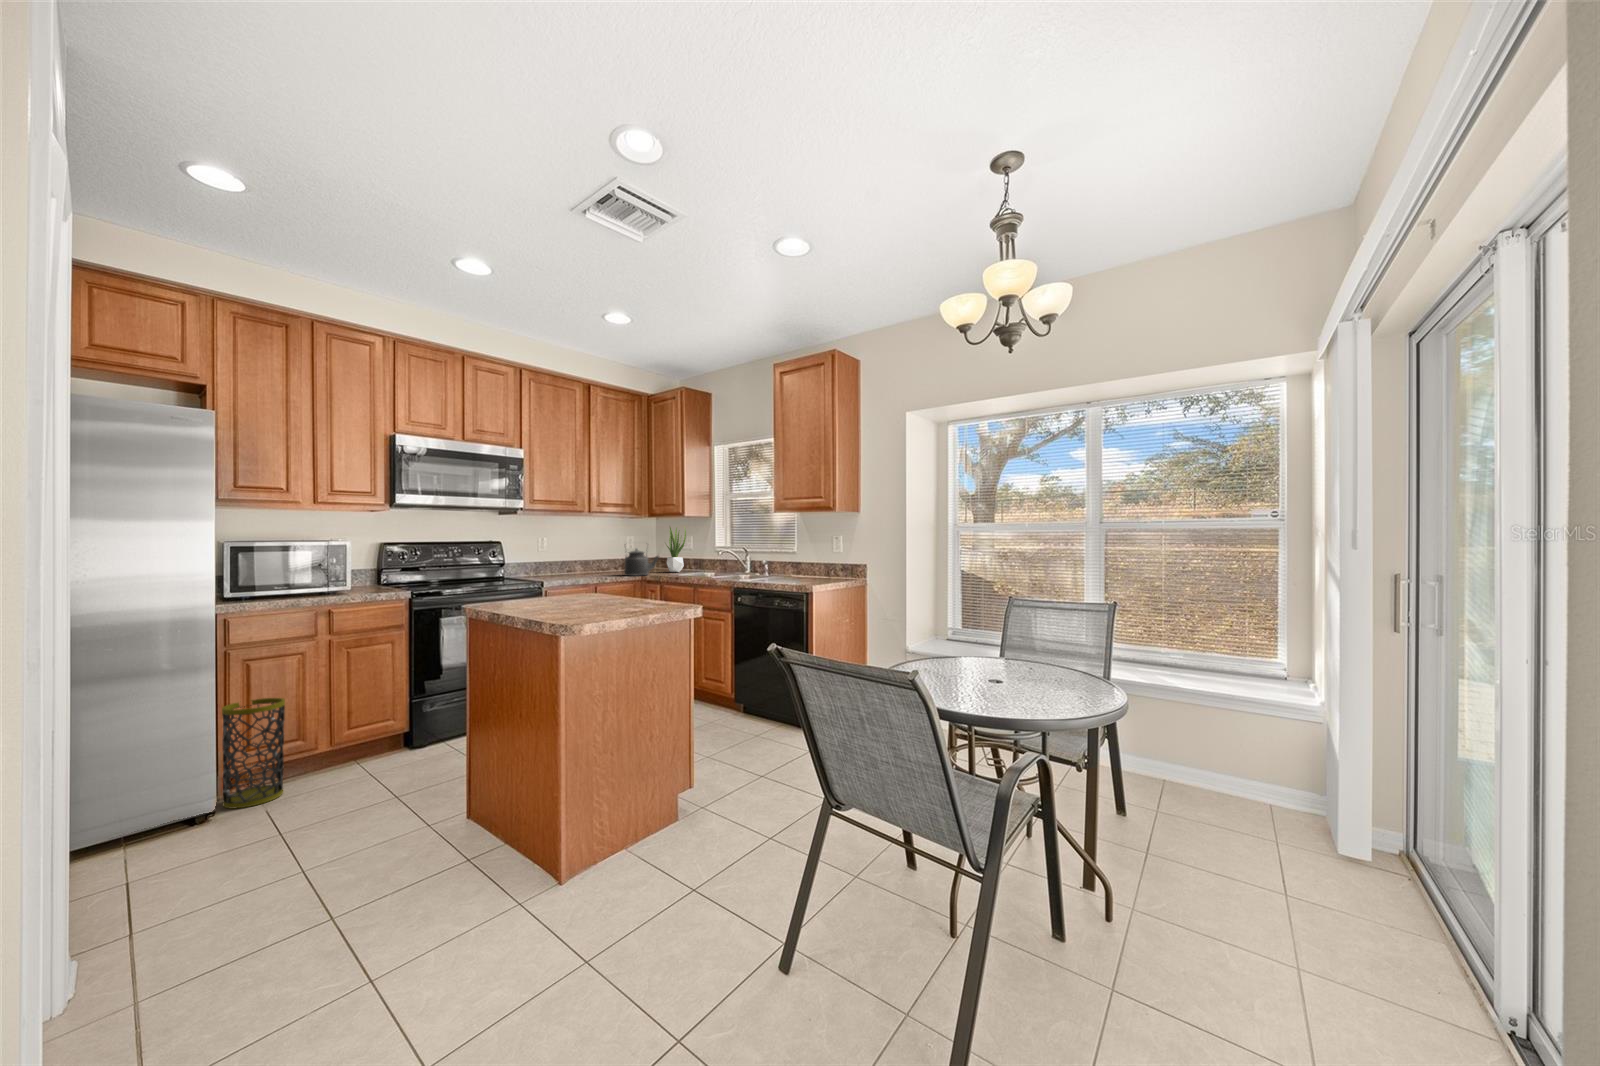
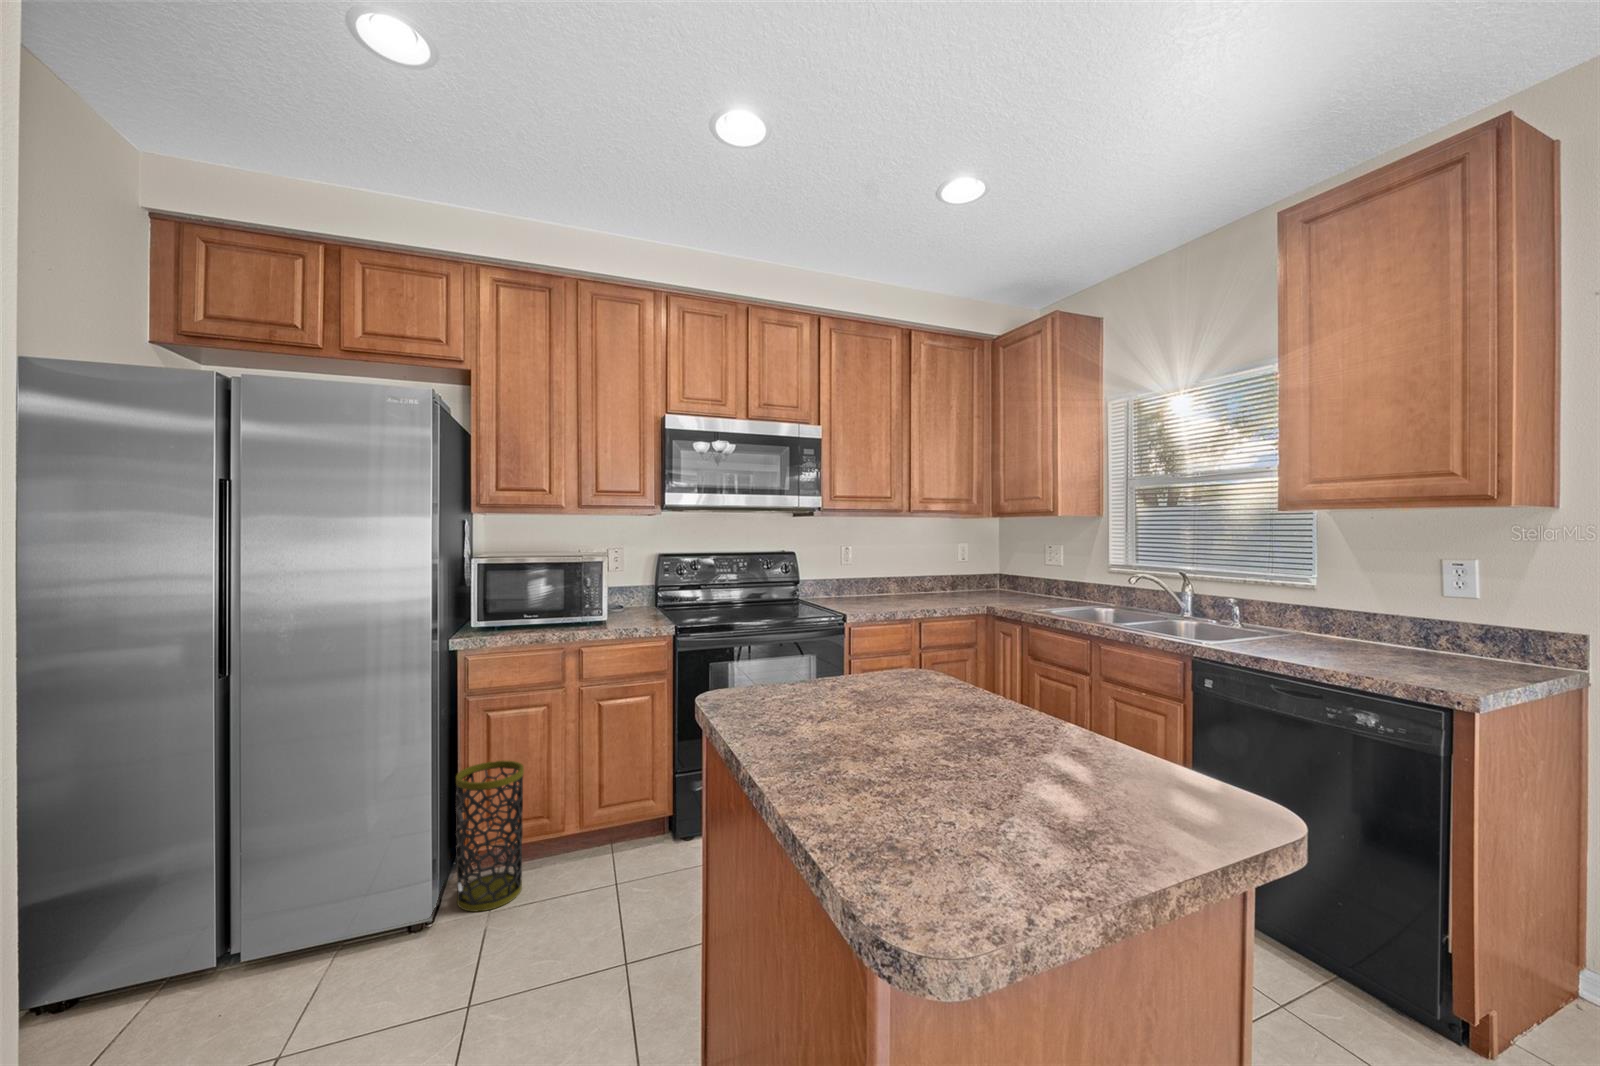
potted plant: present [666,527,686,572] -> none [1017,530,1051,601]
kettle: present [624,548,659,576] -> none [958,556,1011,606]

